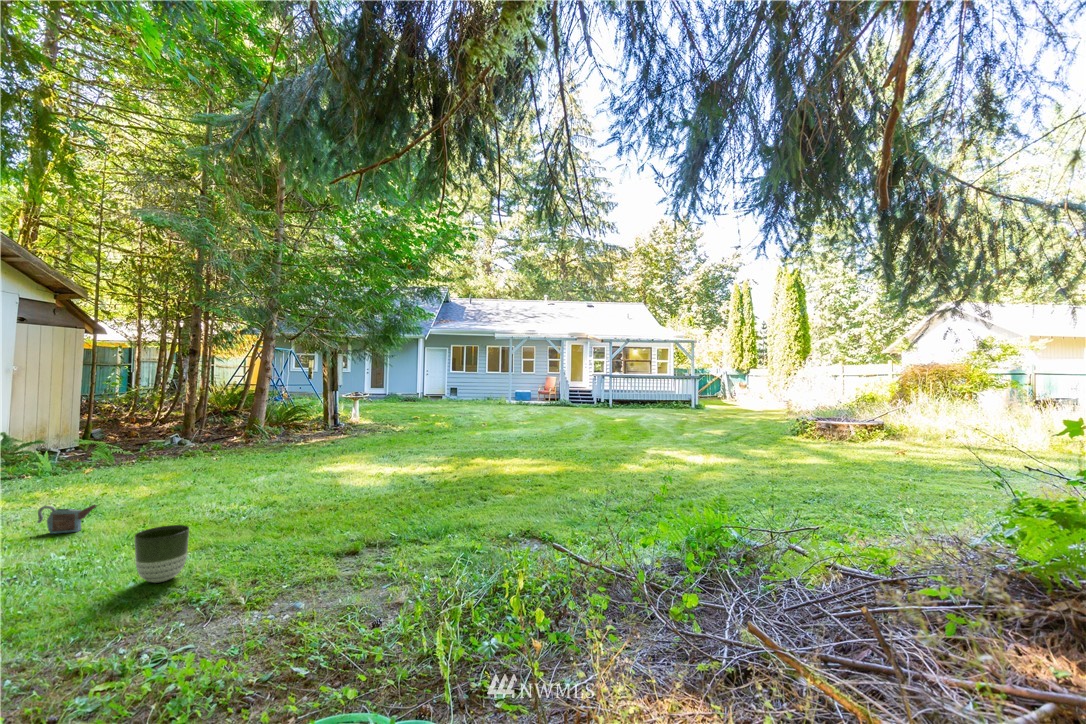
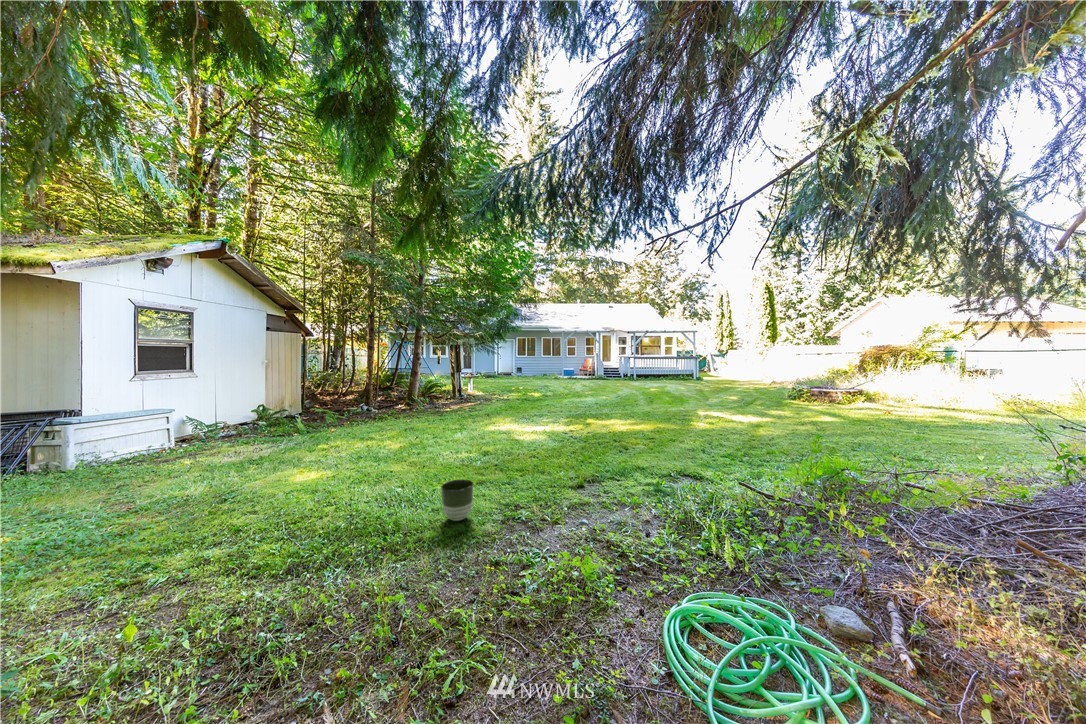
watering can: present [37,505,97,534] -> none [337,461,374,482]

